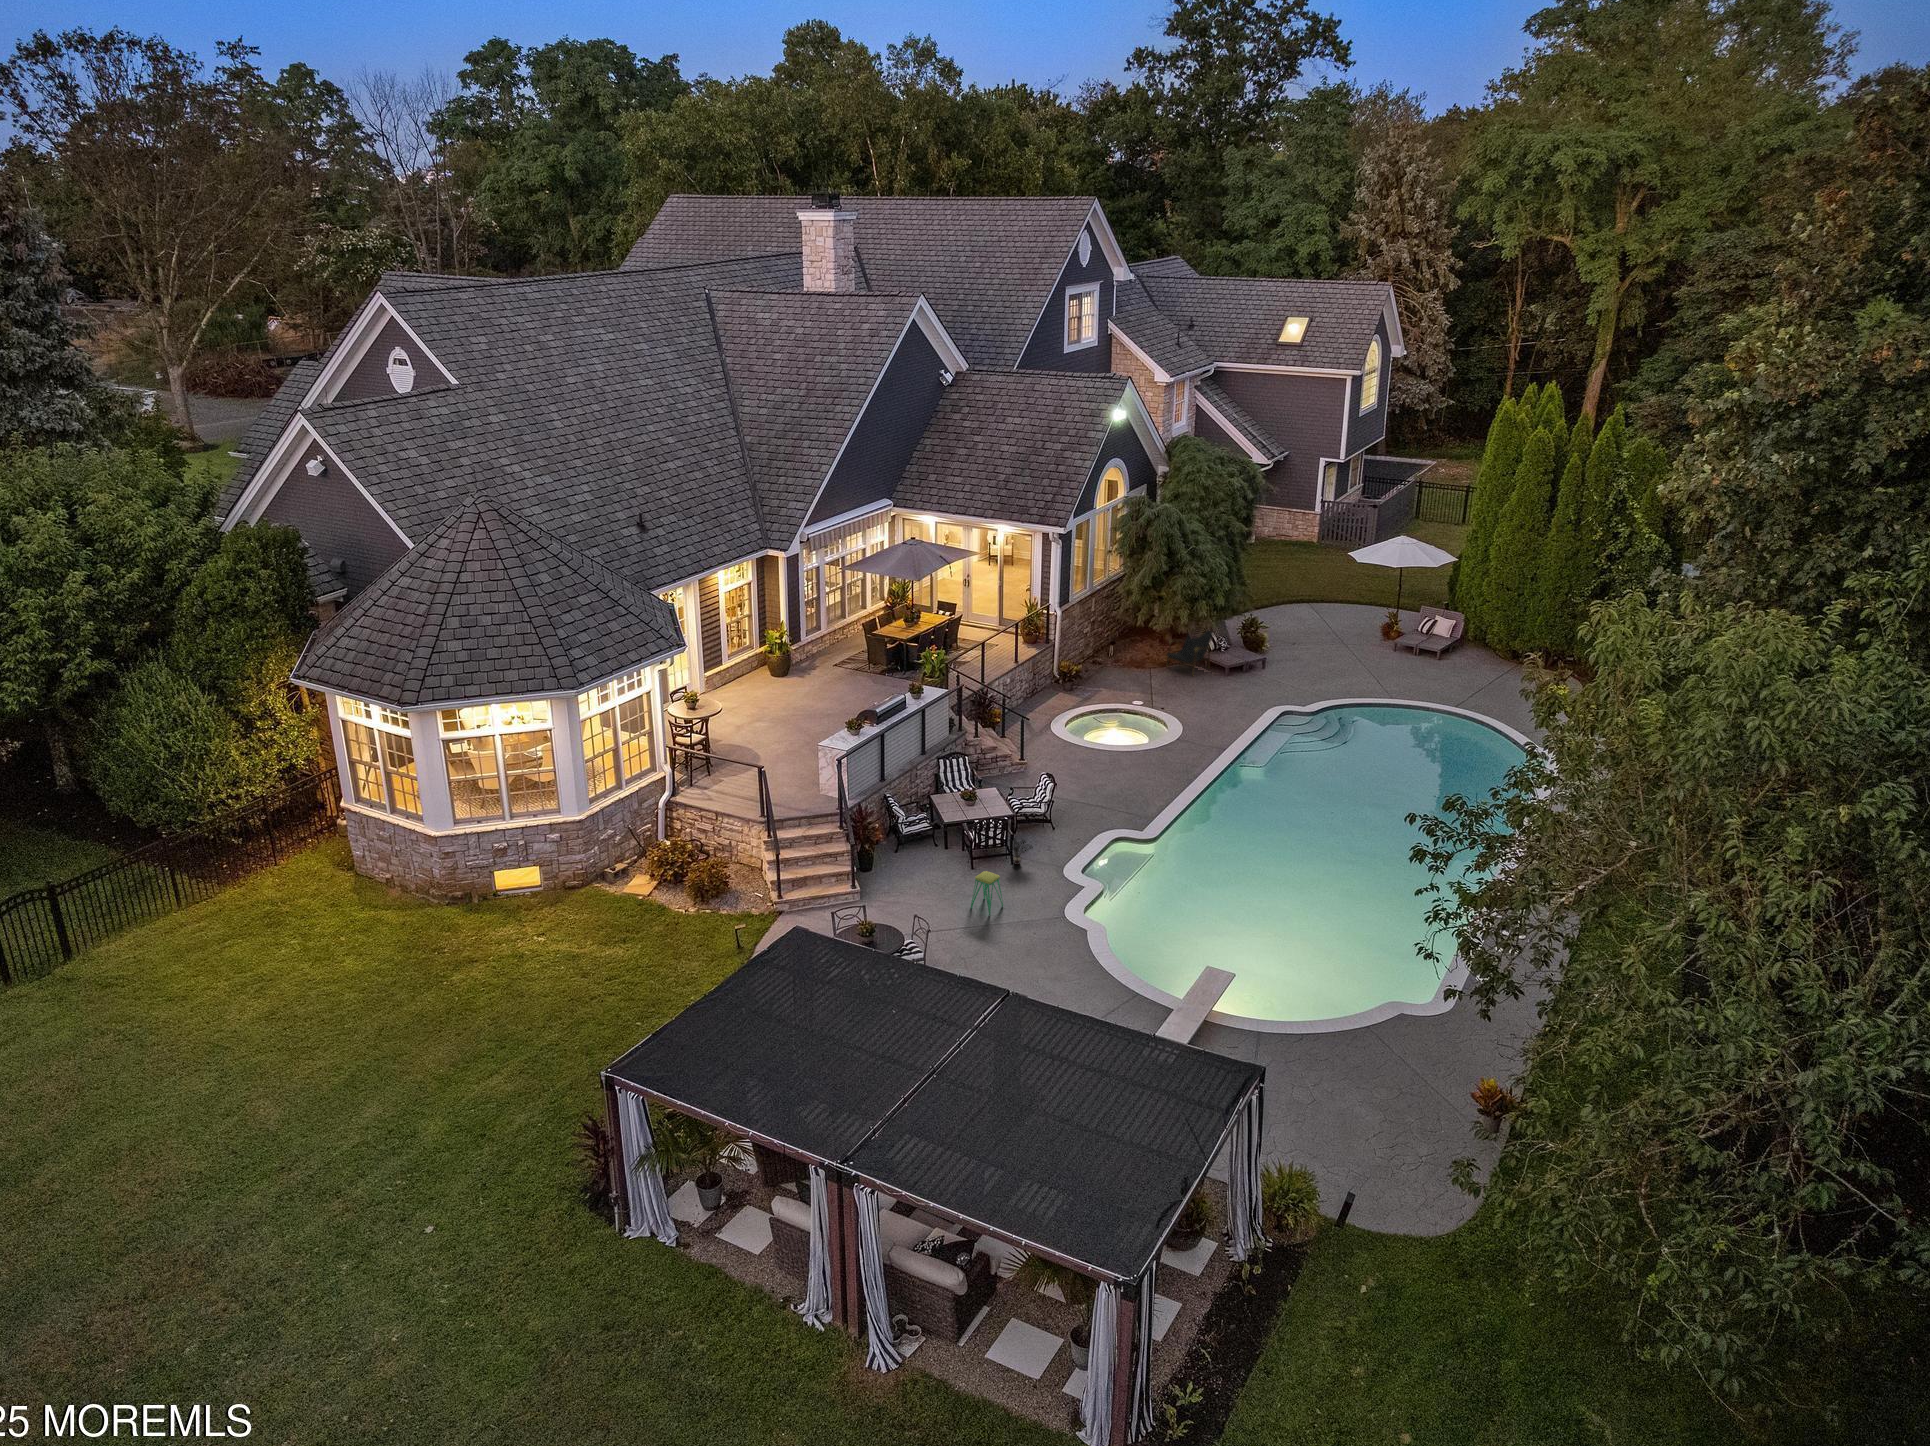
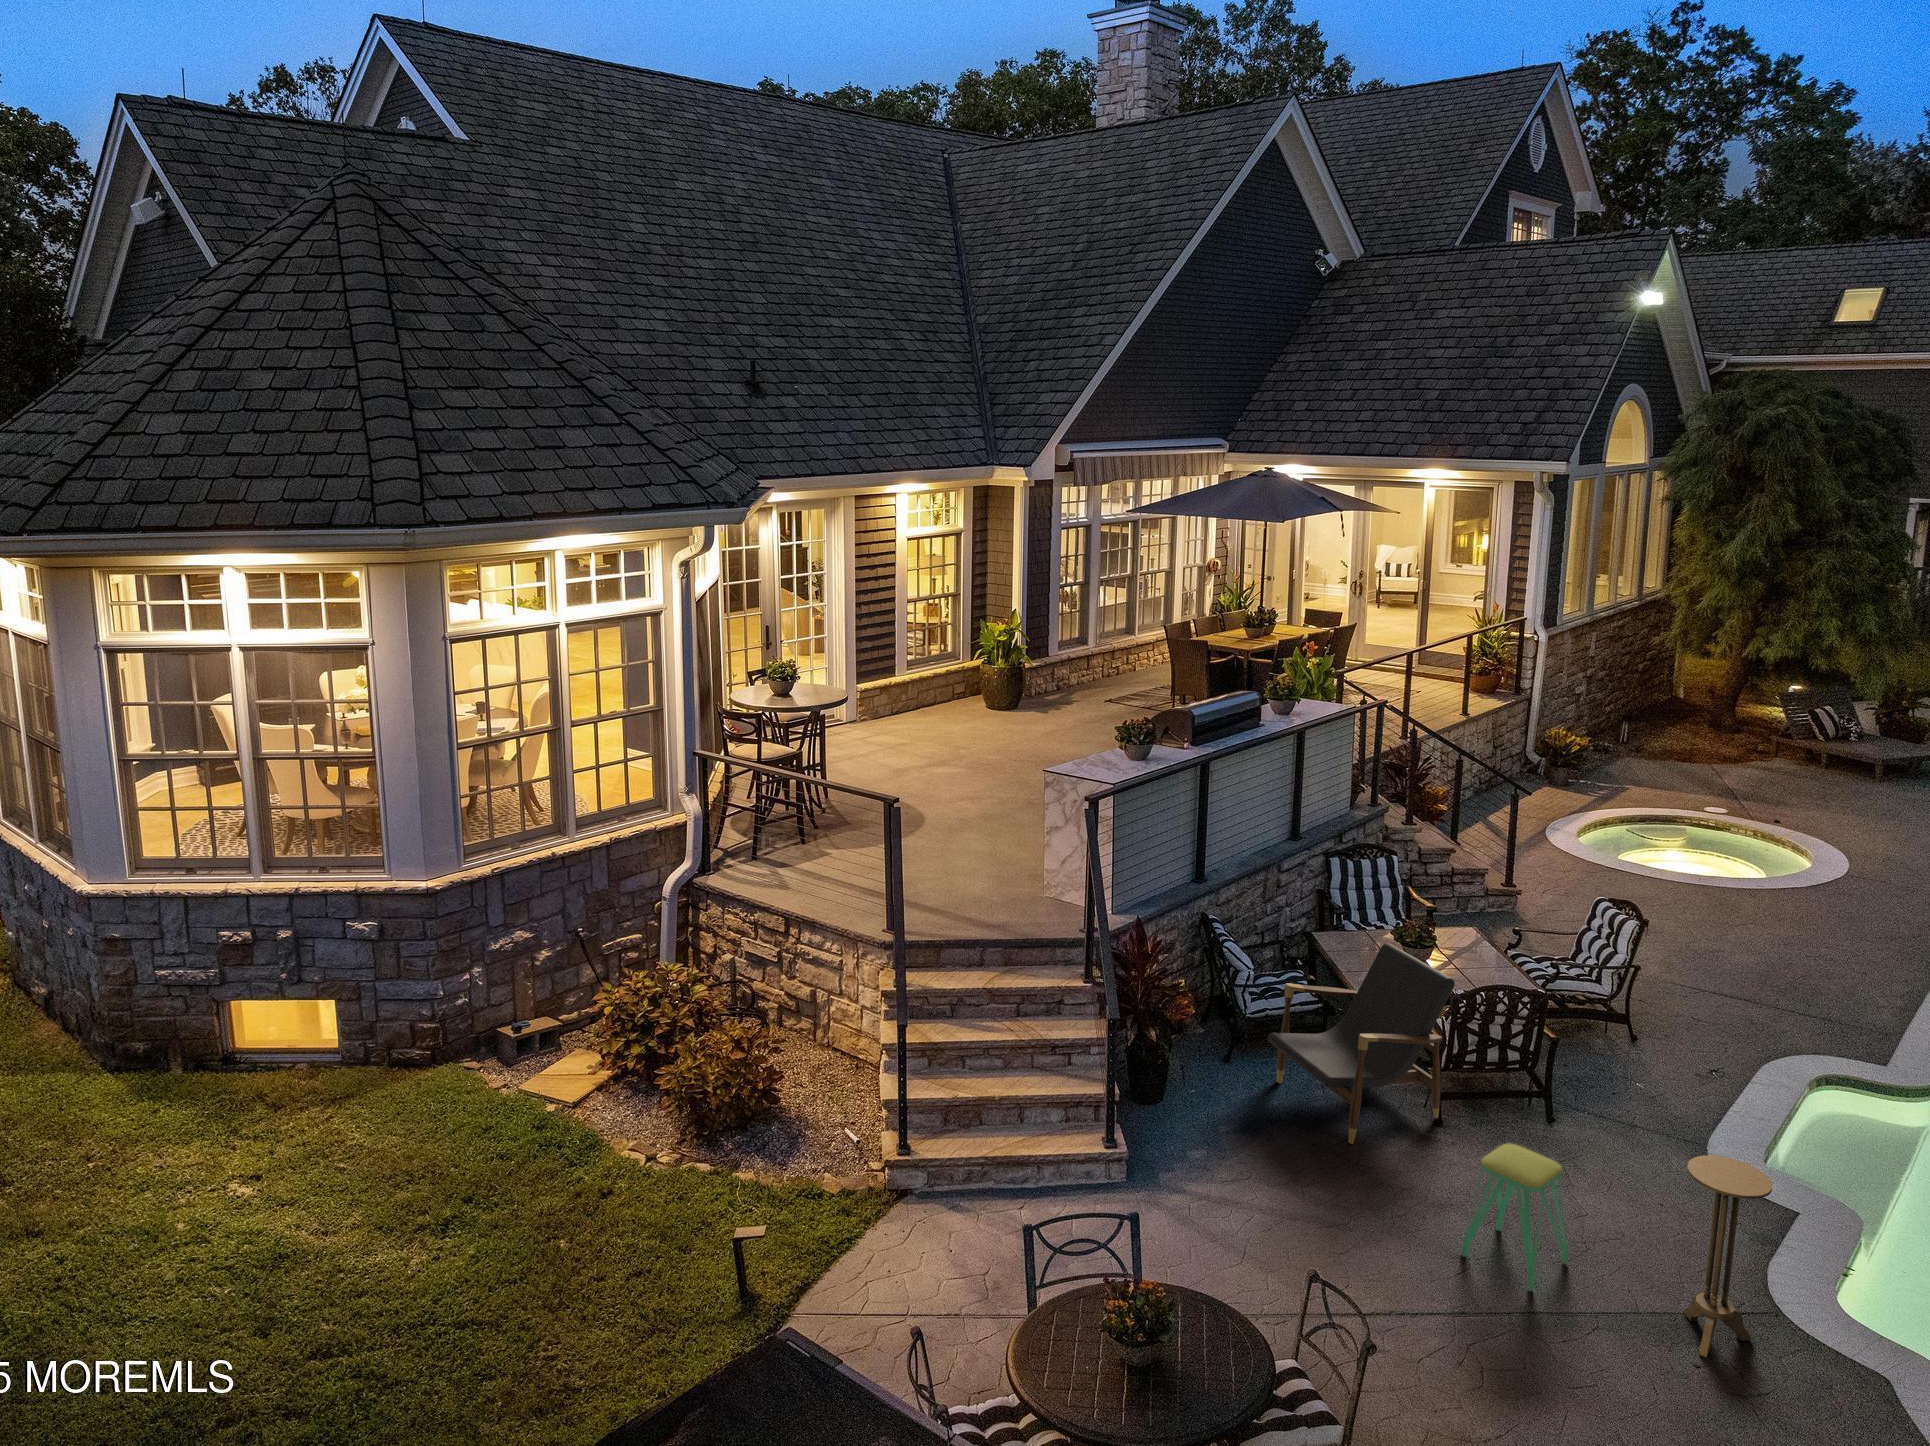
lounge chair: present [1167,629,1213,674] -> present [1268,943,1455,1144]
potted plant: present [1010,838,1033,865] -> none [1534,1052,1621,1132]
side table: none [1030,868,1051,927] -> present [1684,1155,1772,1358]

